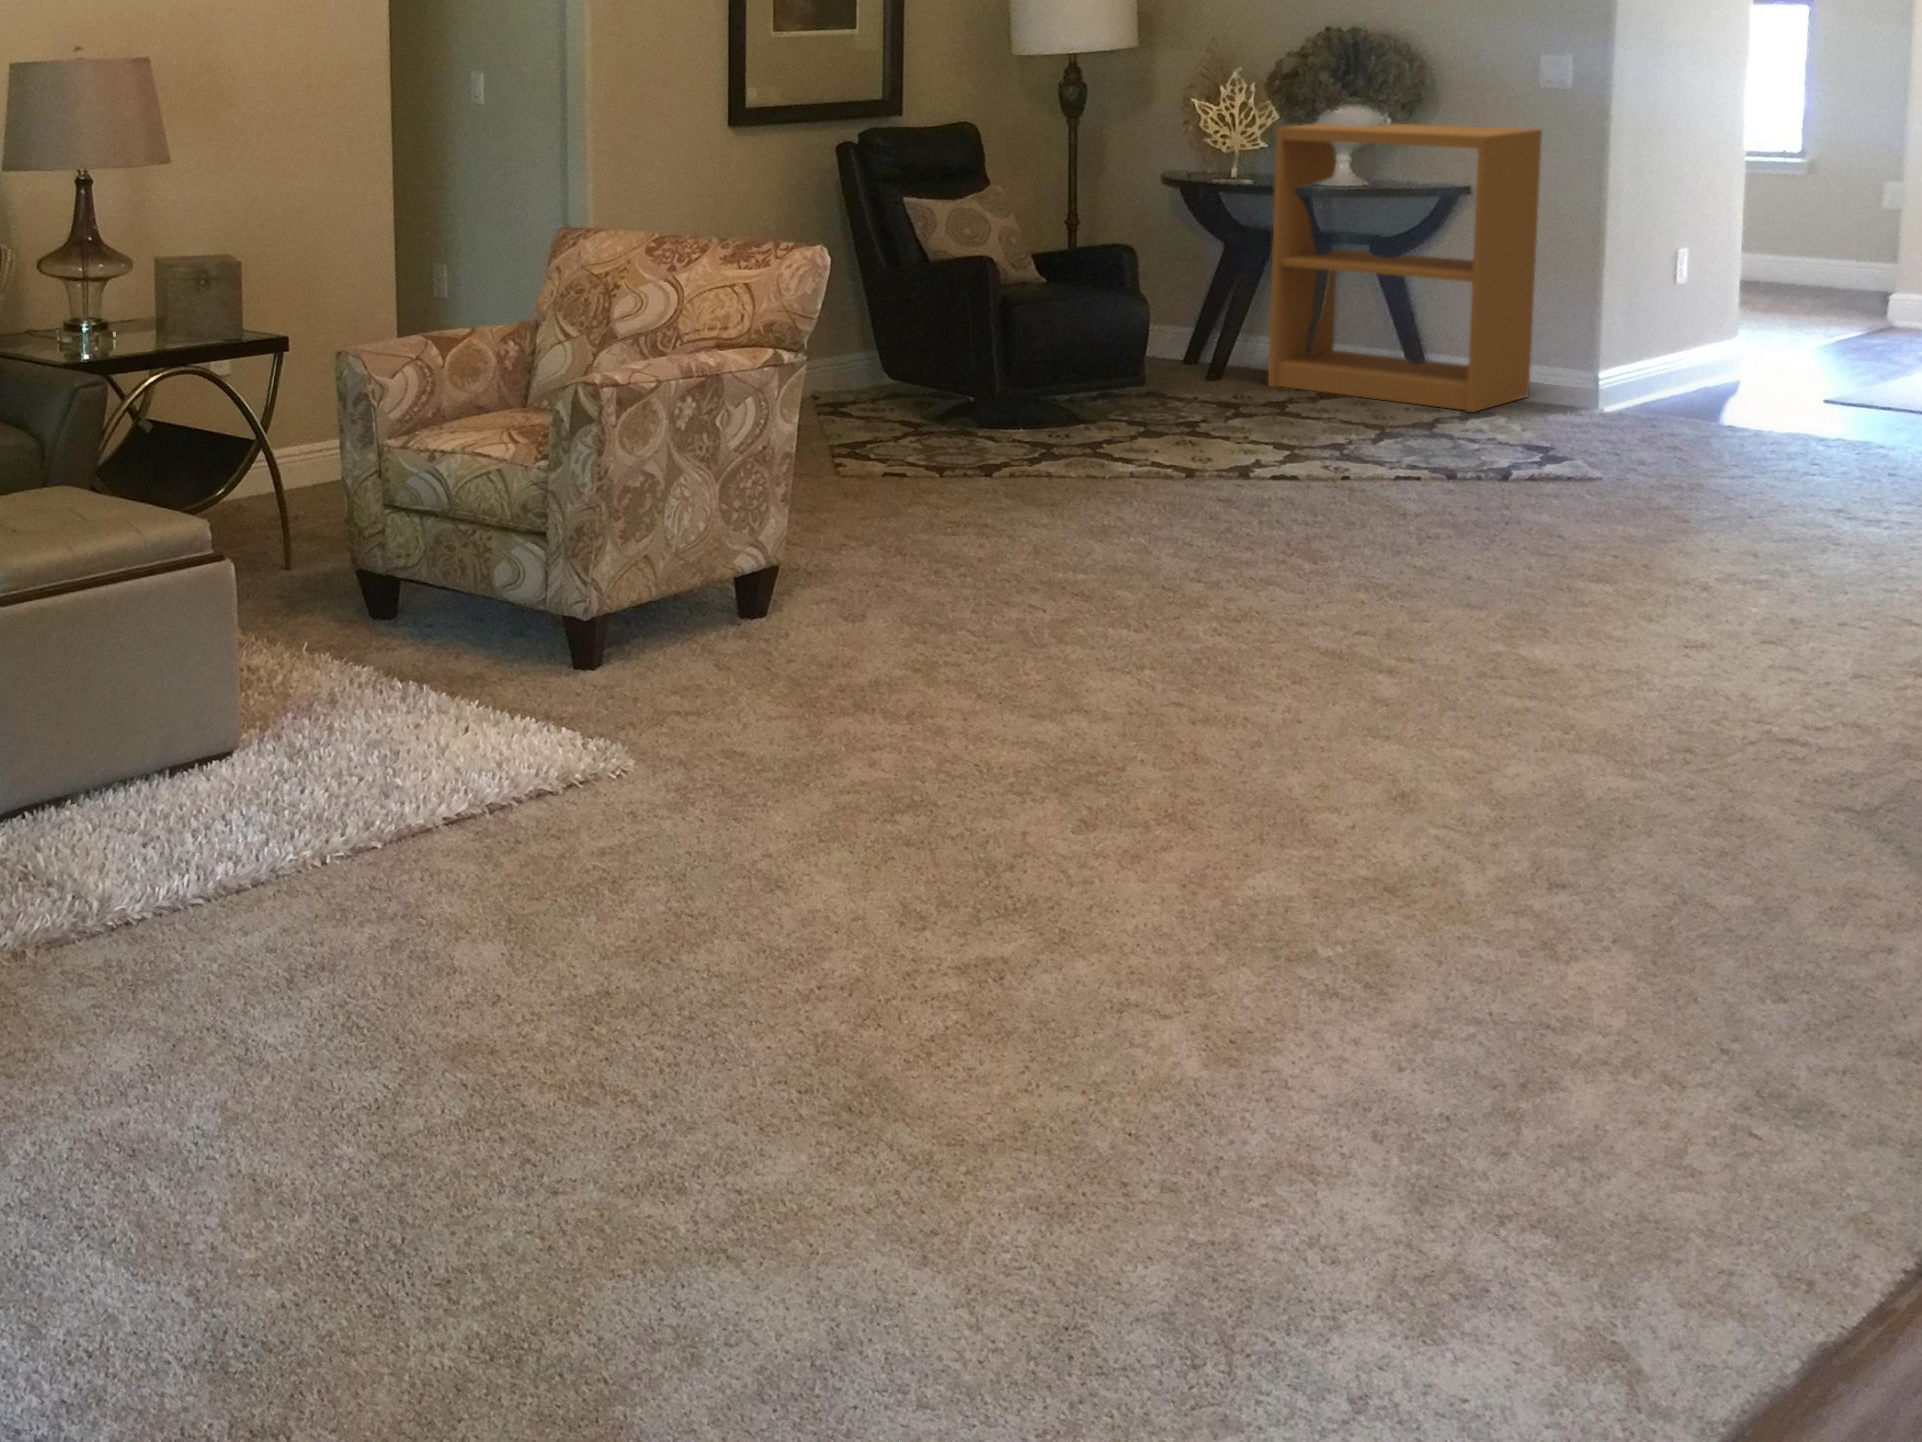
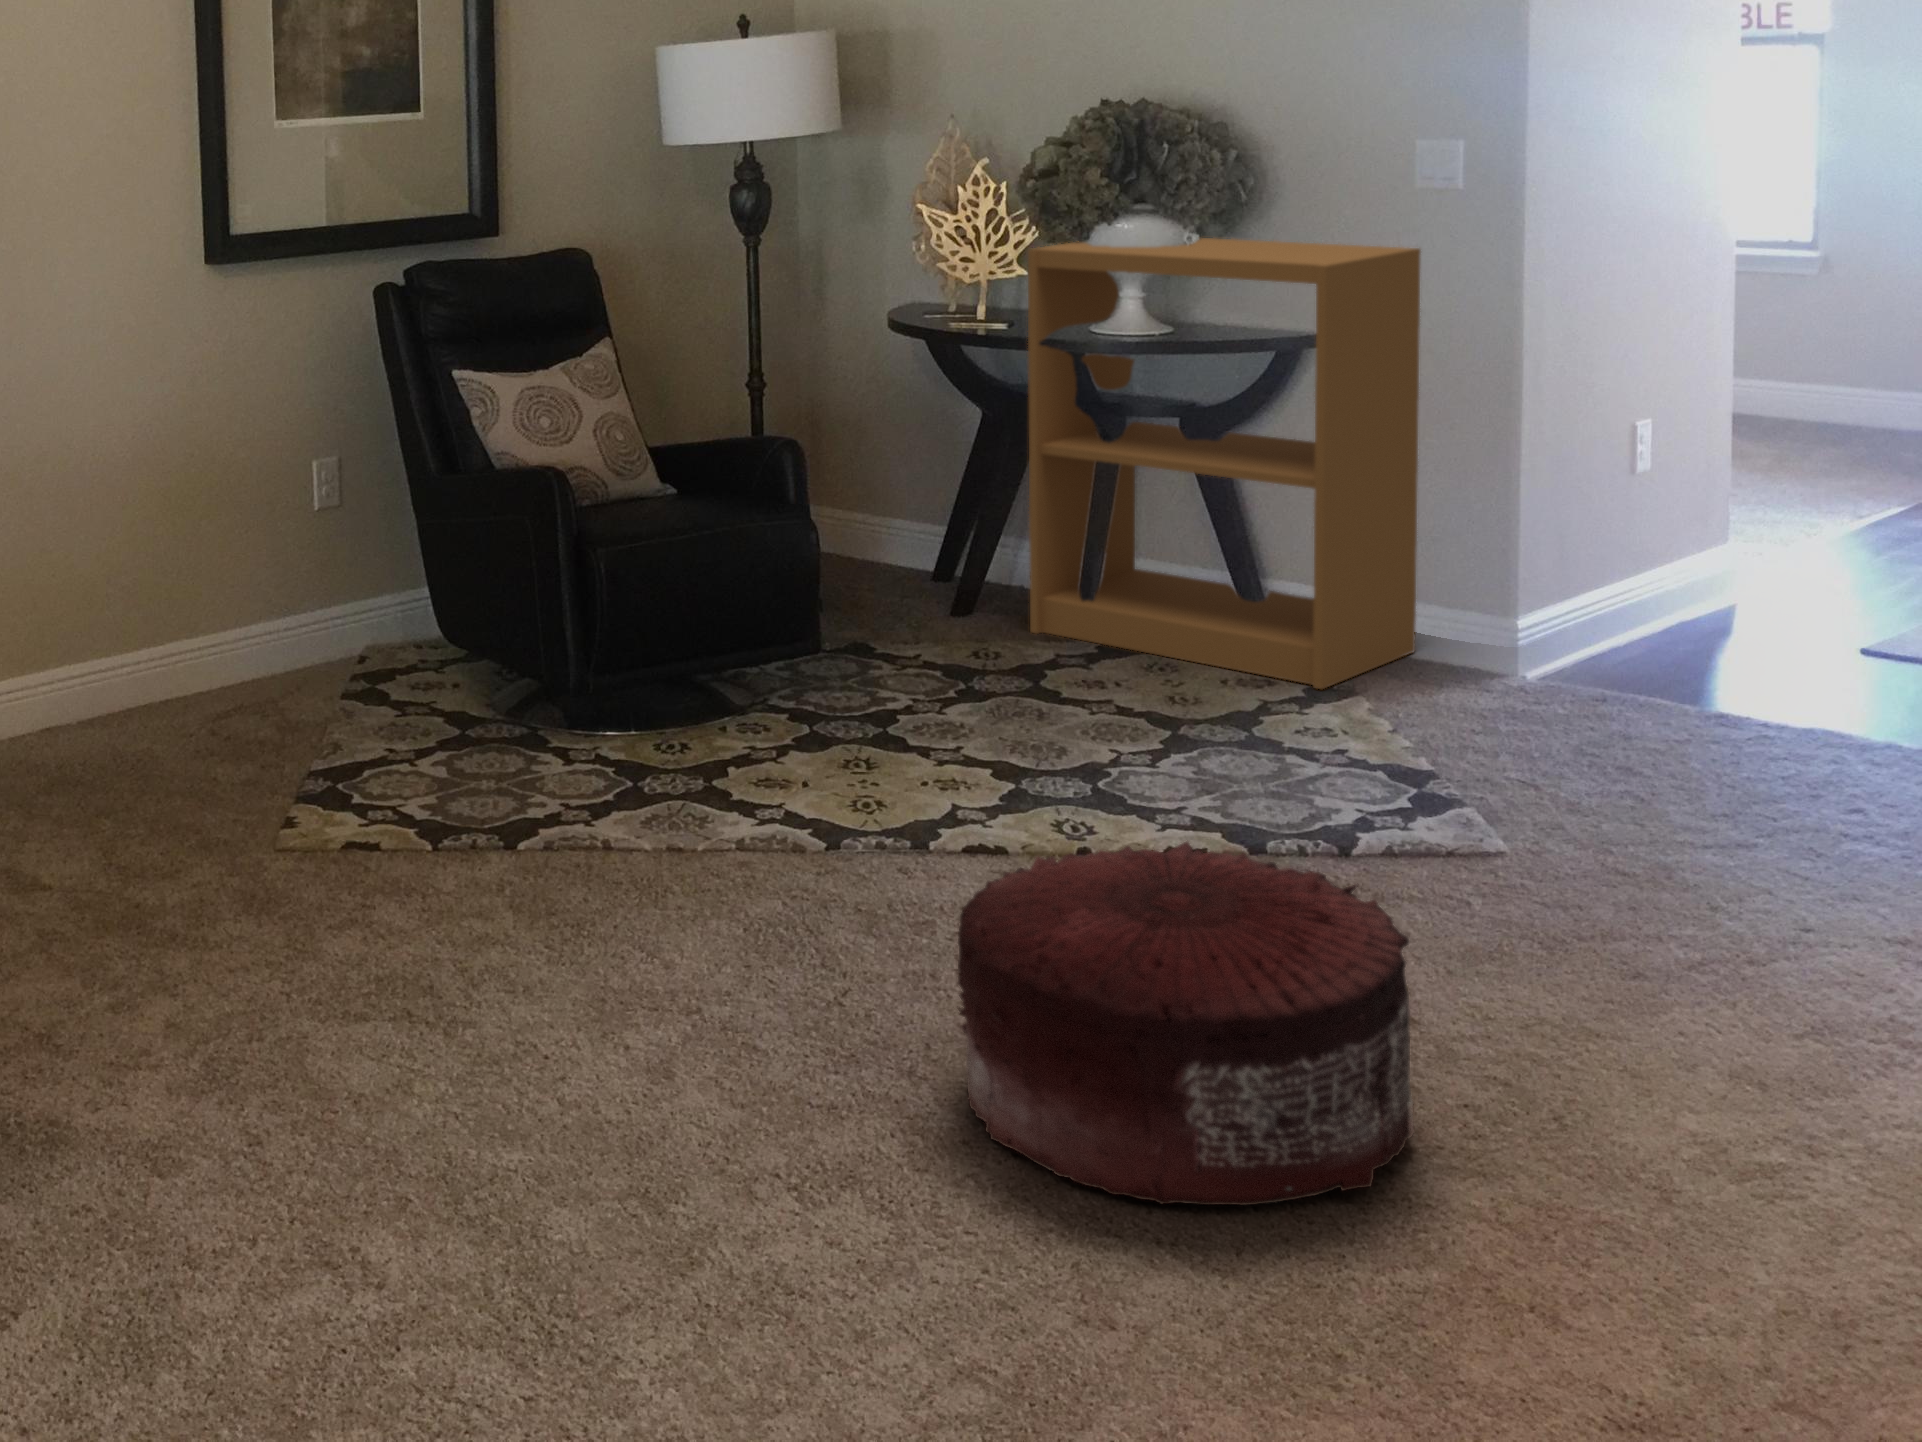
pouf: none [1321,429,1570,584] -> present [958,842,1414,1205]

